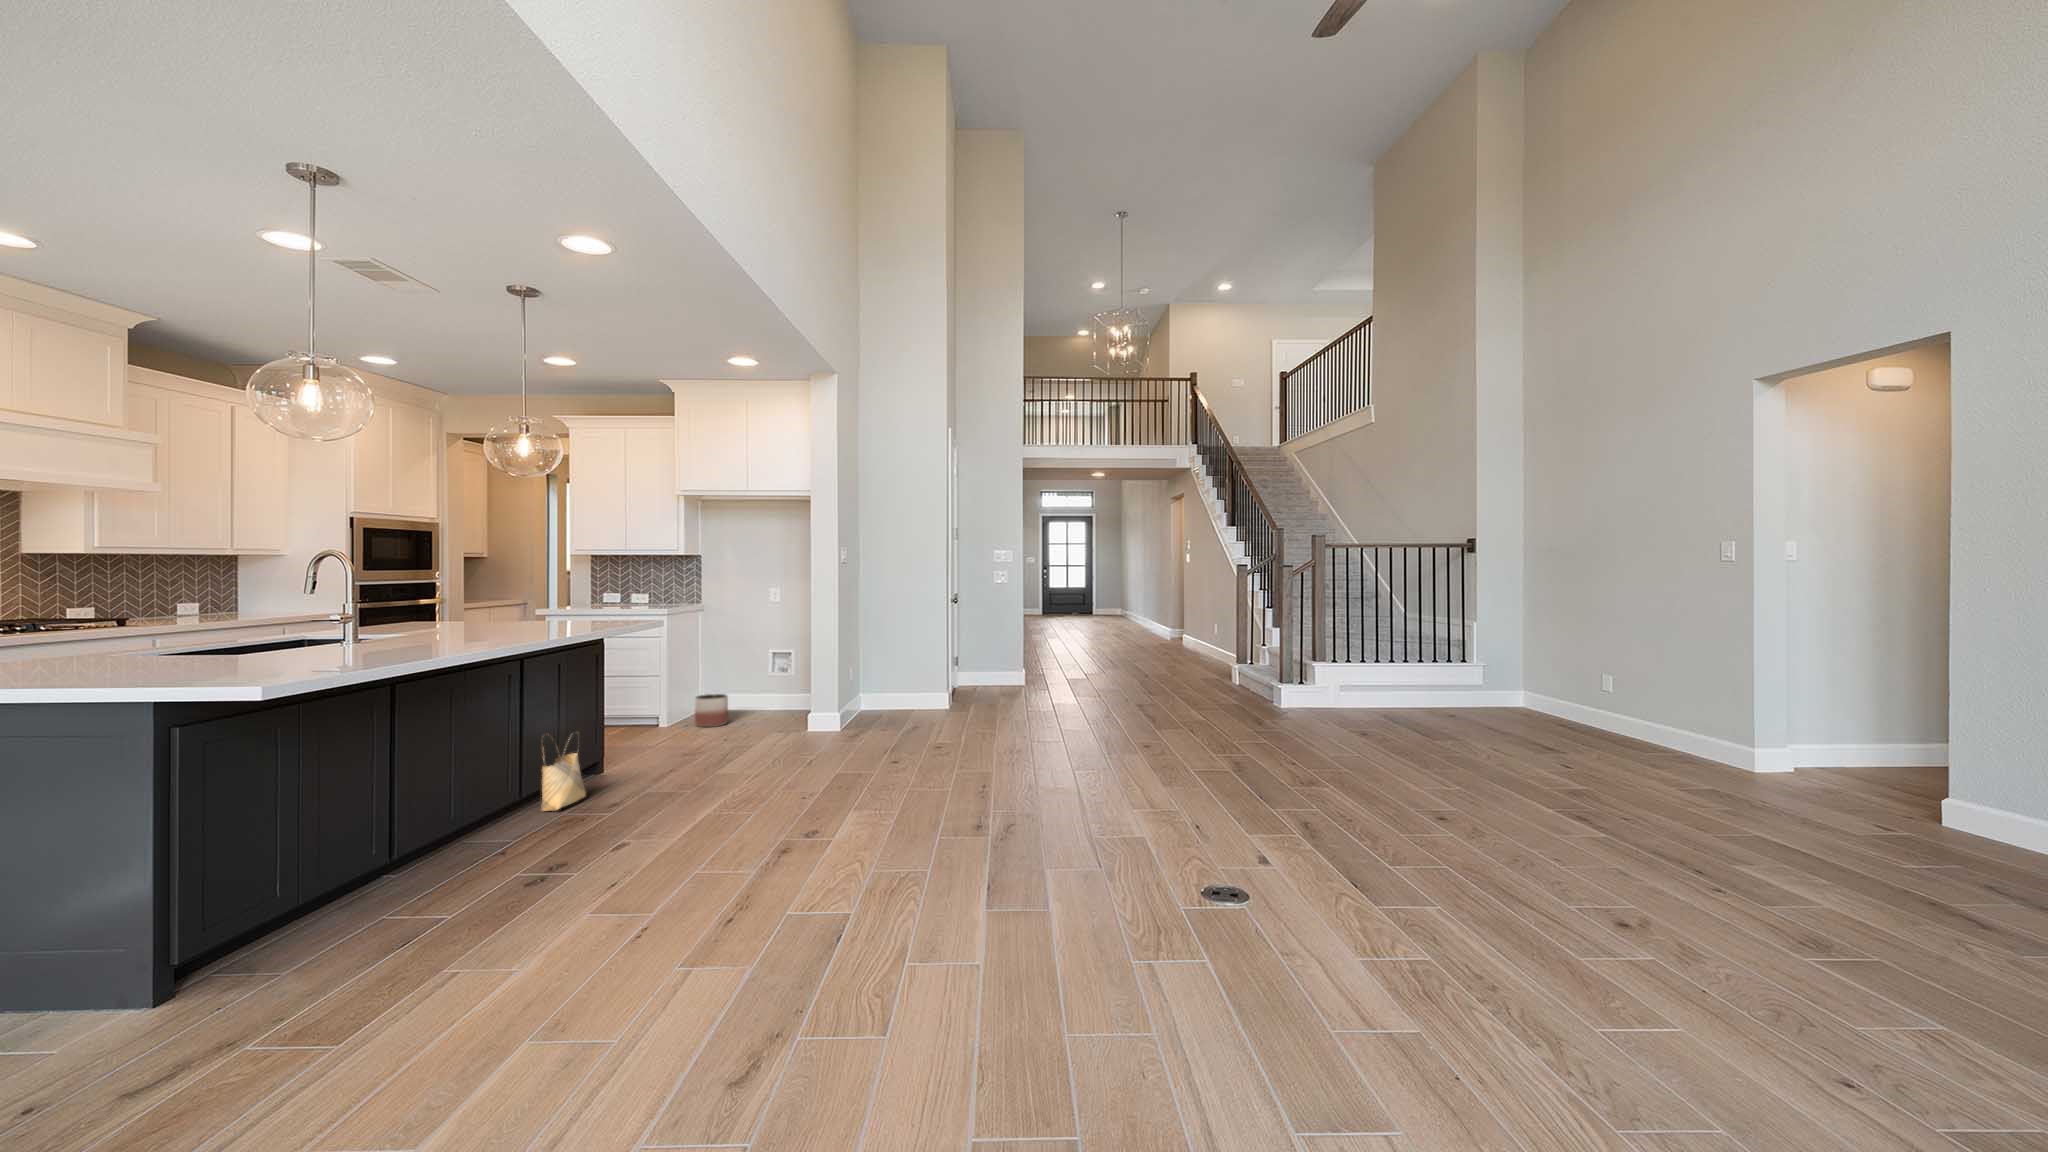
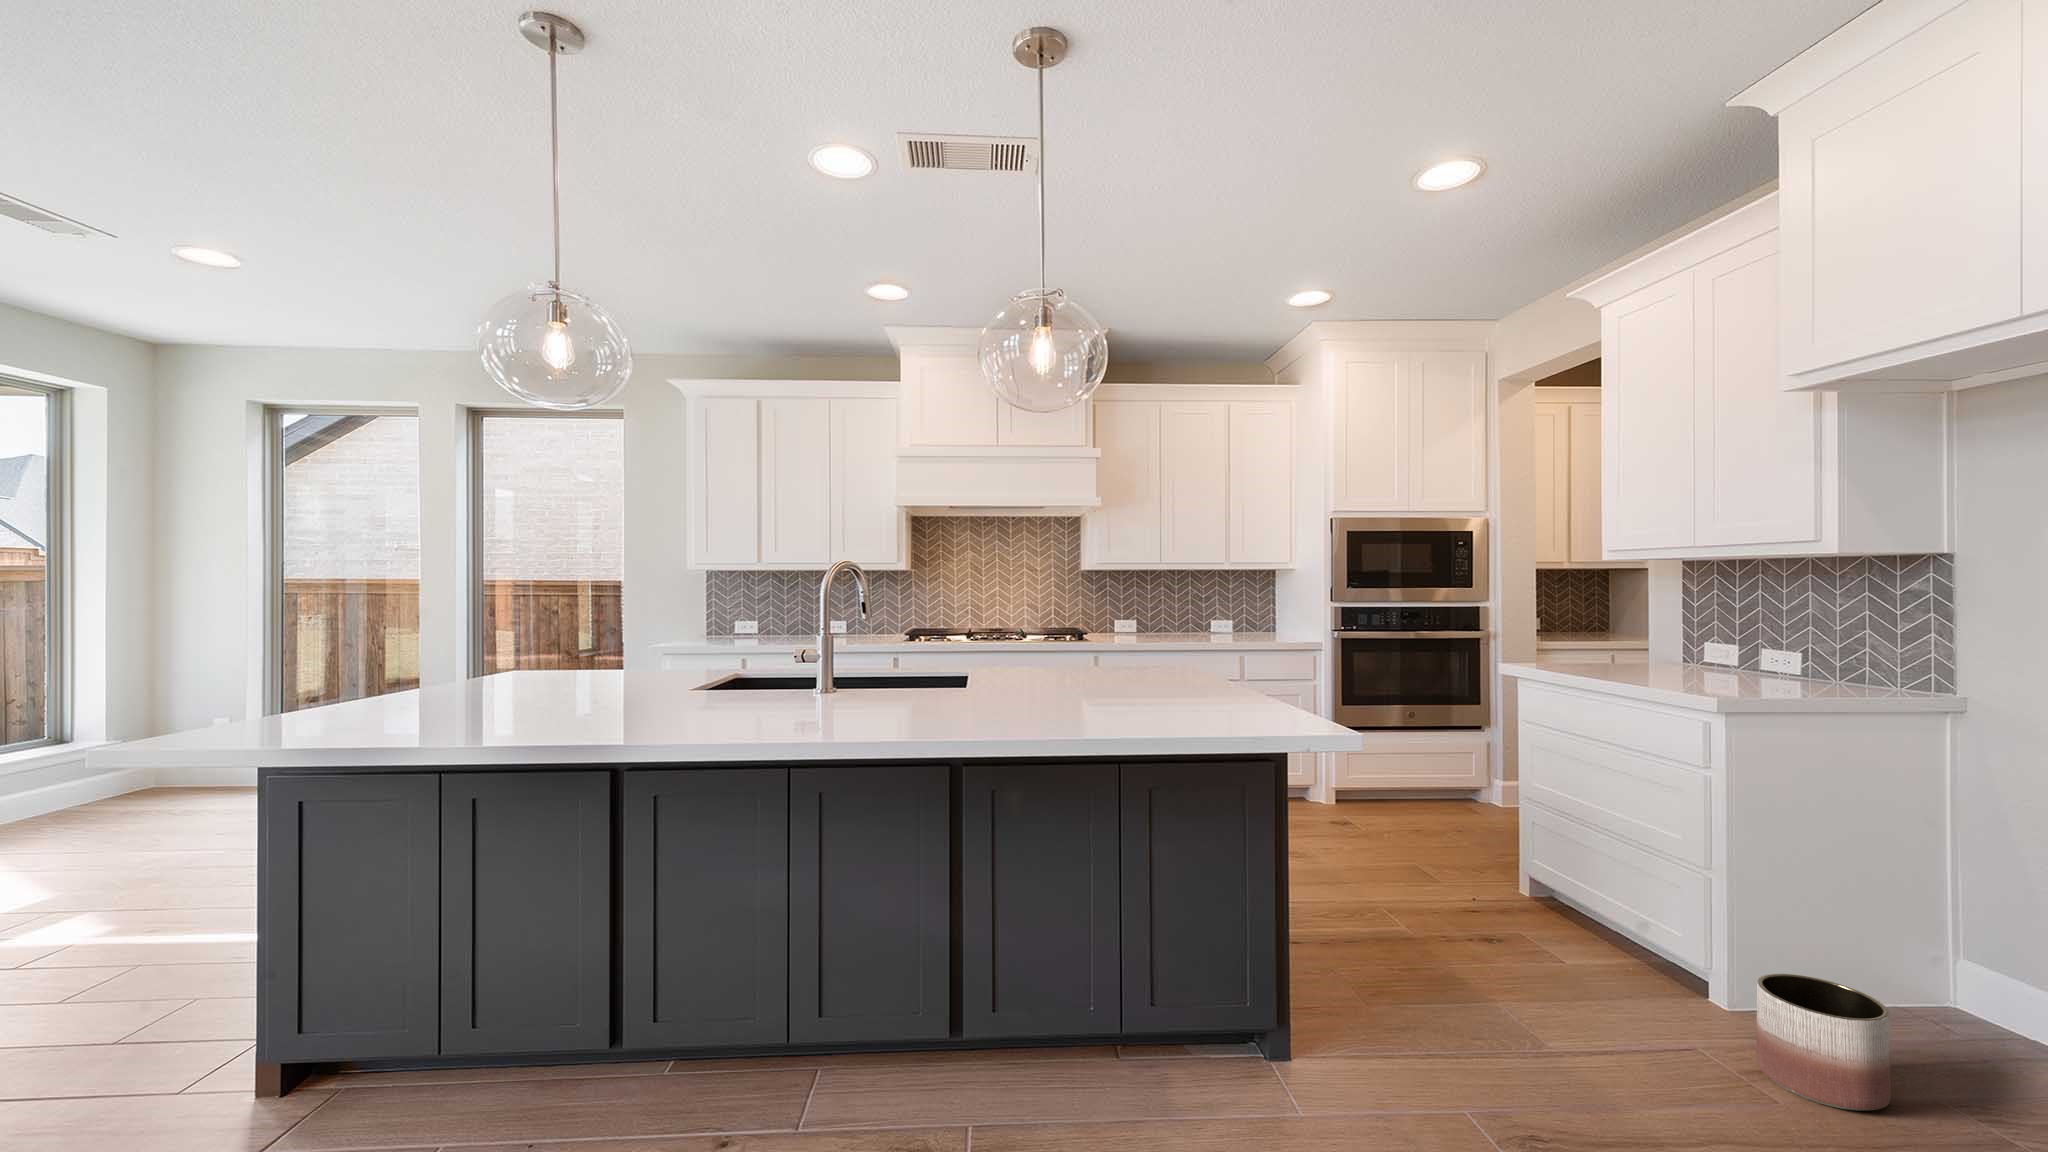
woven basket: present [541,734,586,811] -> none [917,928,1035,1108]

